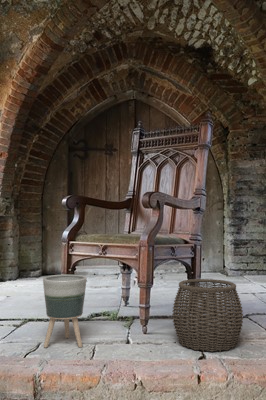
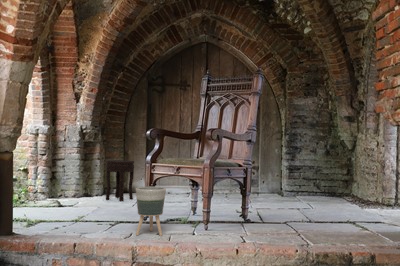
side table: none [18,238,52,288] -> present [106,160,134,201]
woven basket: present [172,279,243,352] -> none [225,192,274,240]

